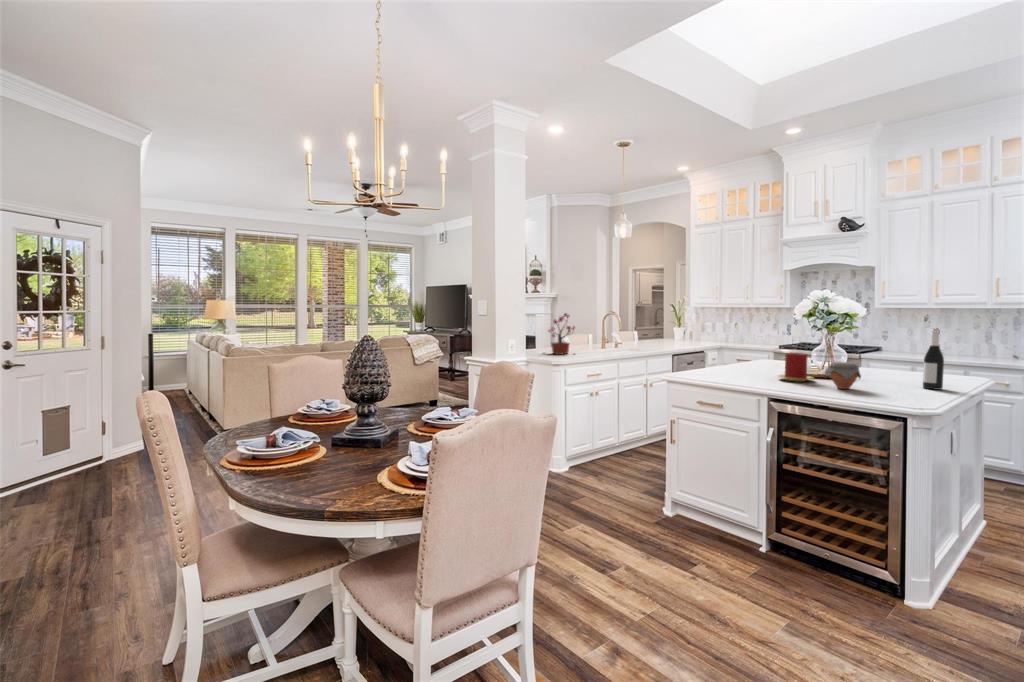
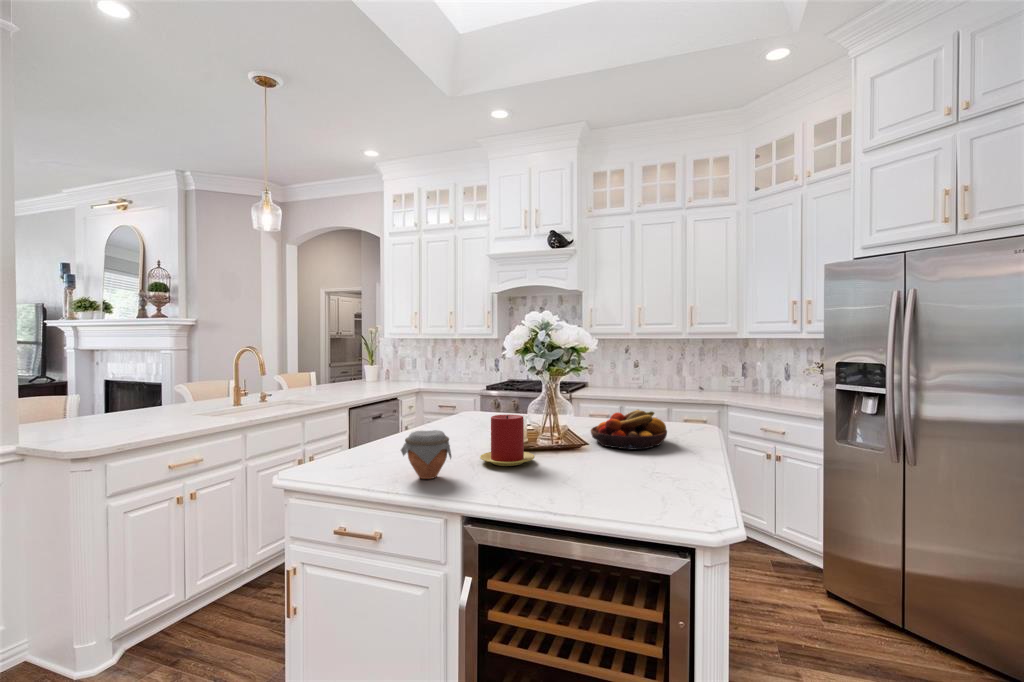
potted plant: present [544,313,575,354] -> none [83,349,159,428]
wine bottle: present [923,329,944,389] -> none [676,371,701,463]
fruit bowl: none [860,357,924,381] -> present [591,410,667,450]
jar: present [825,362,861,389] -> present [401,430,451,479]

